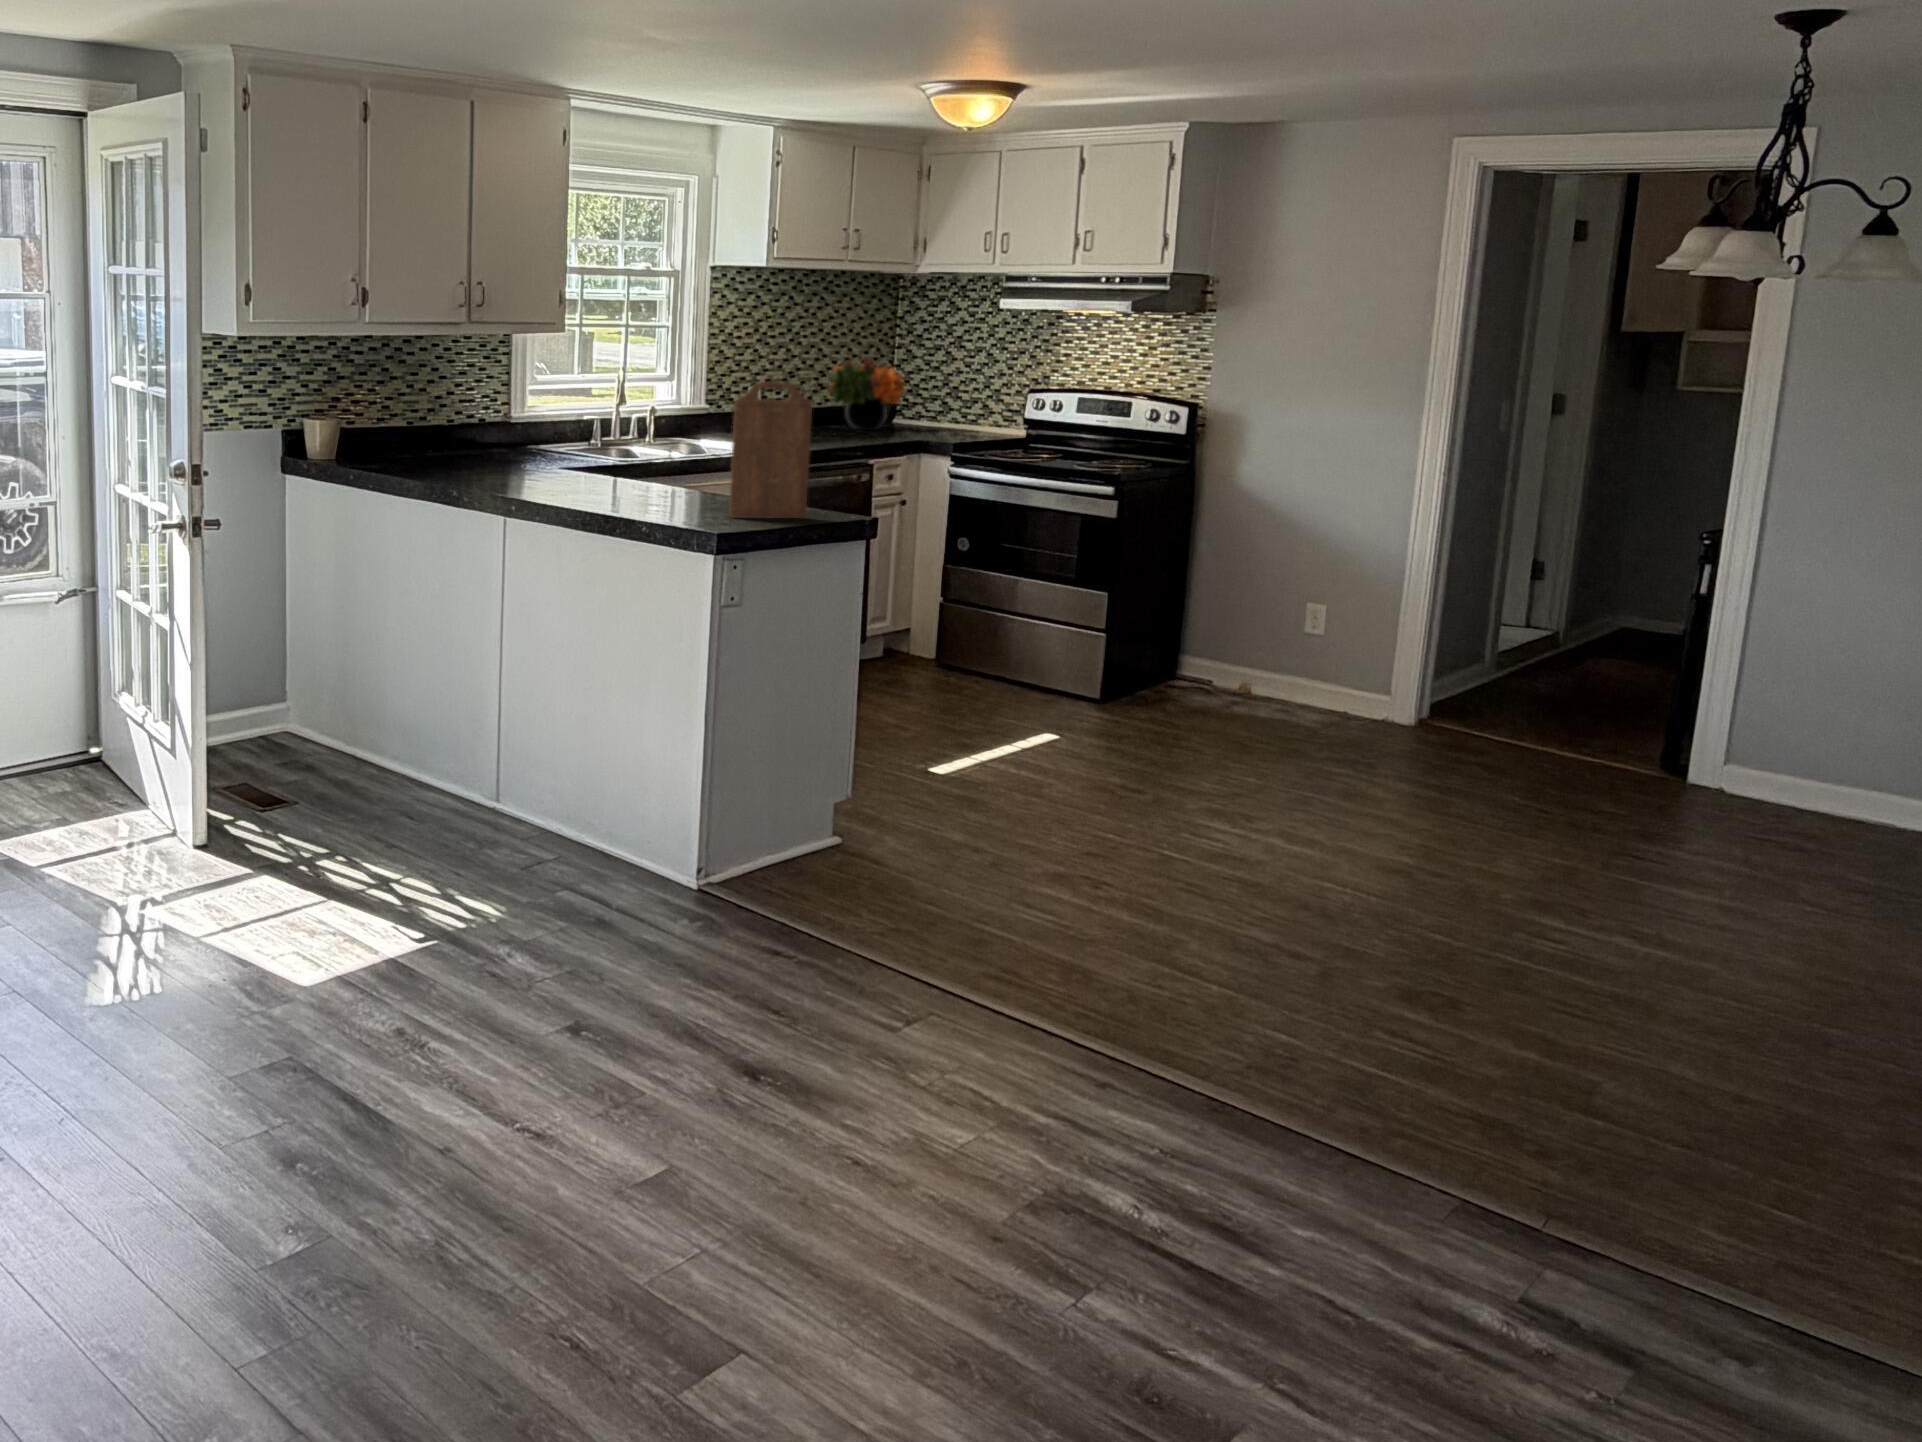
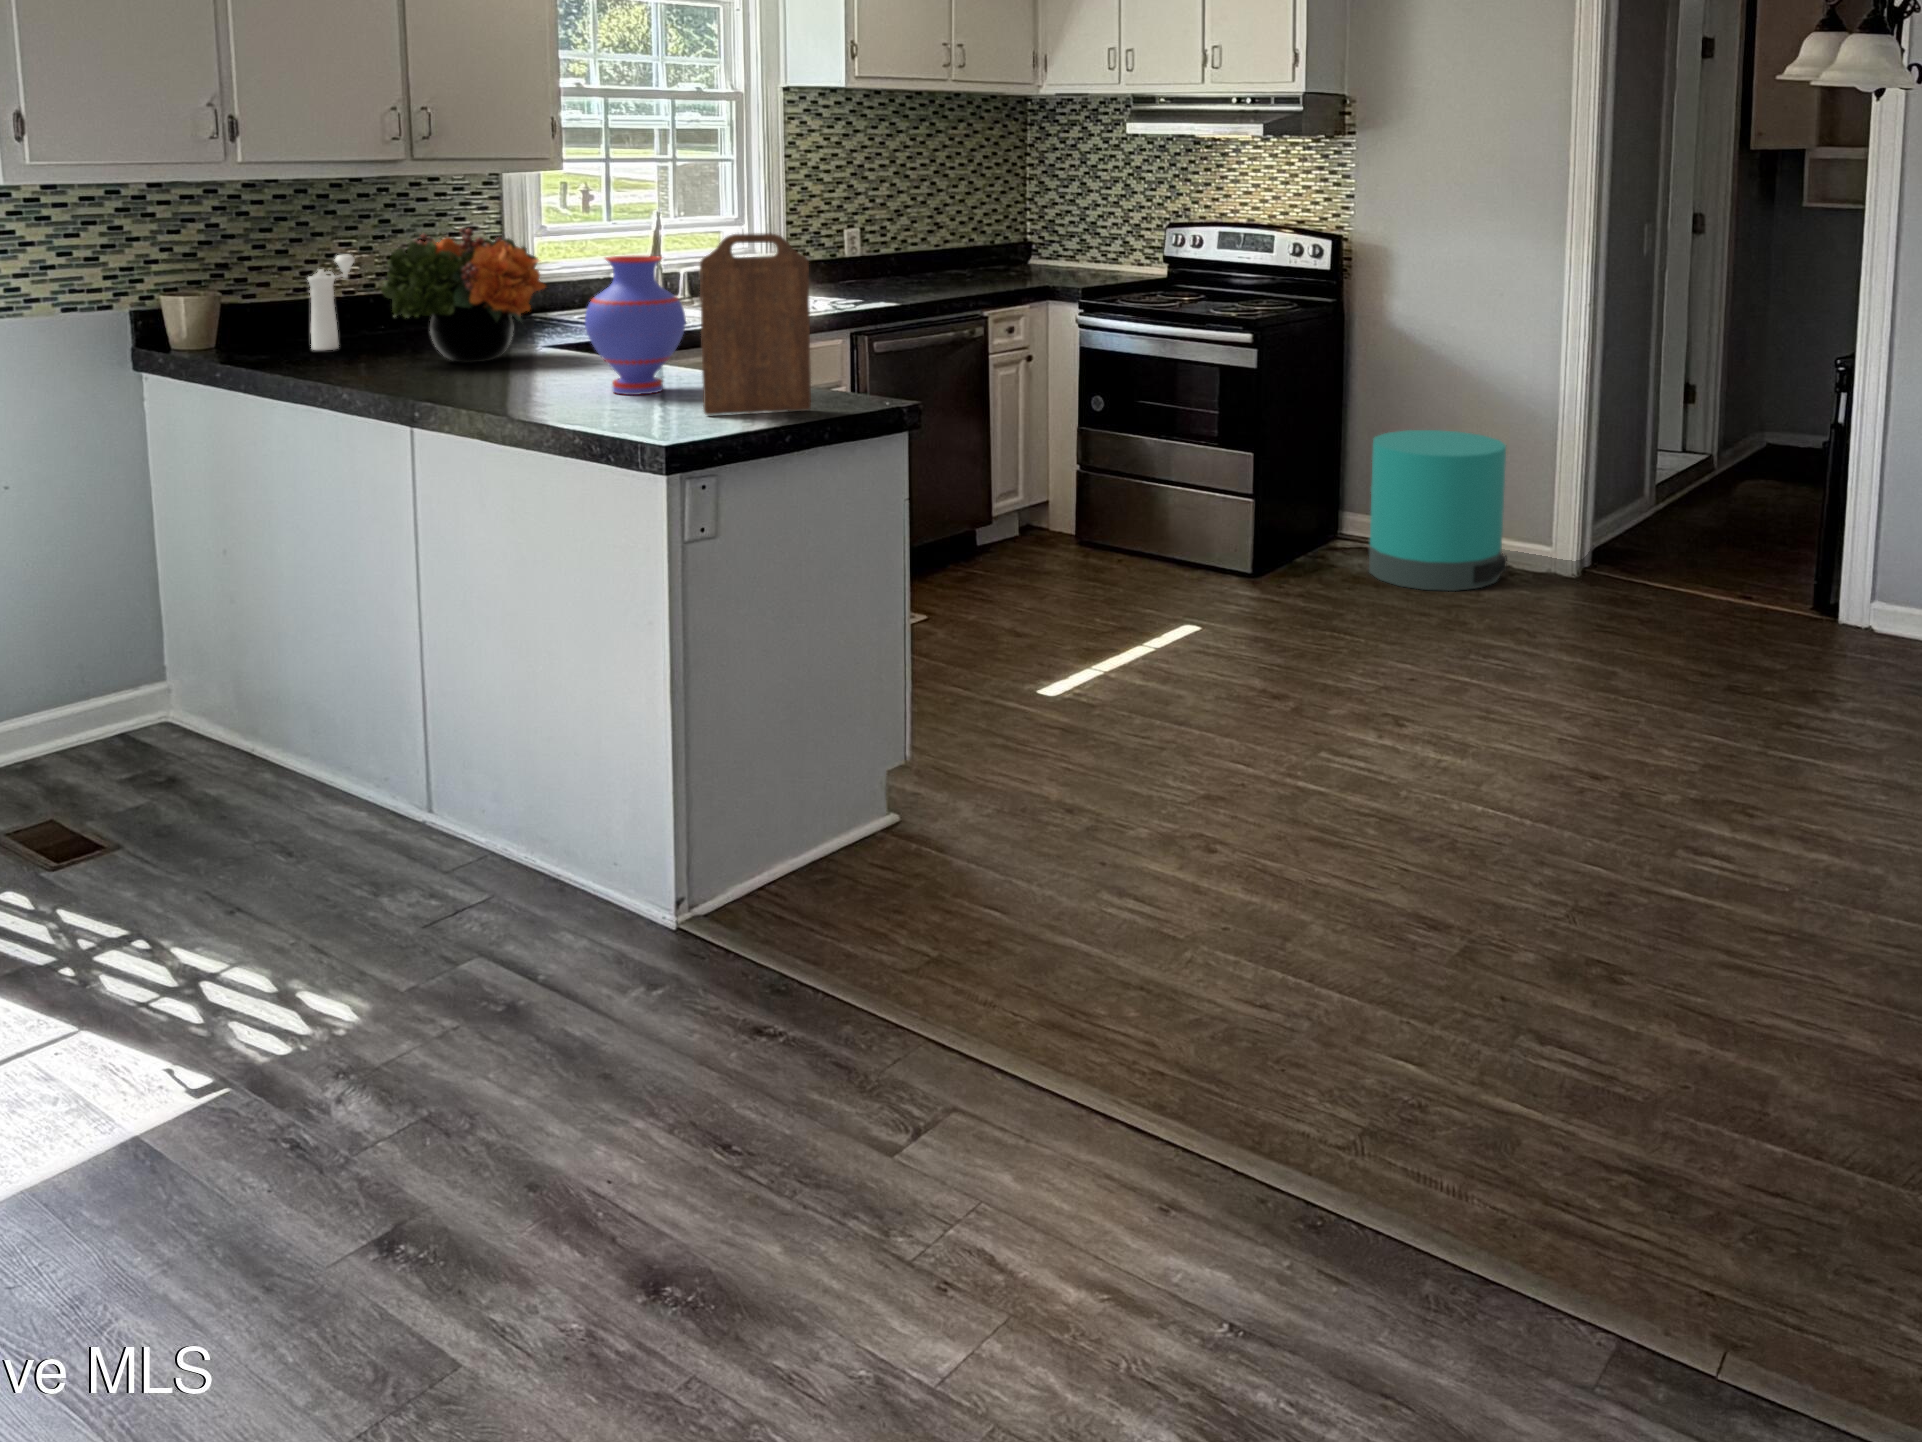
flower arrangement: present [829,358,906,430] -> present [381,228,545,362]
pepper mill: none [398,393,426,464] -> present [308,255,354,350]
vase: none [631,397,703,502] -> present [585,255,686,395]
trash can: none [1210,583,1352,728] -> present [1369,430,1507,591]

